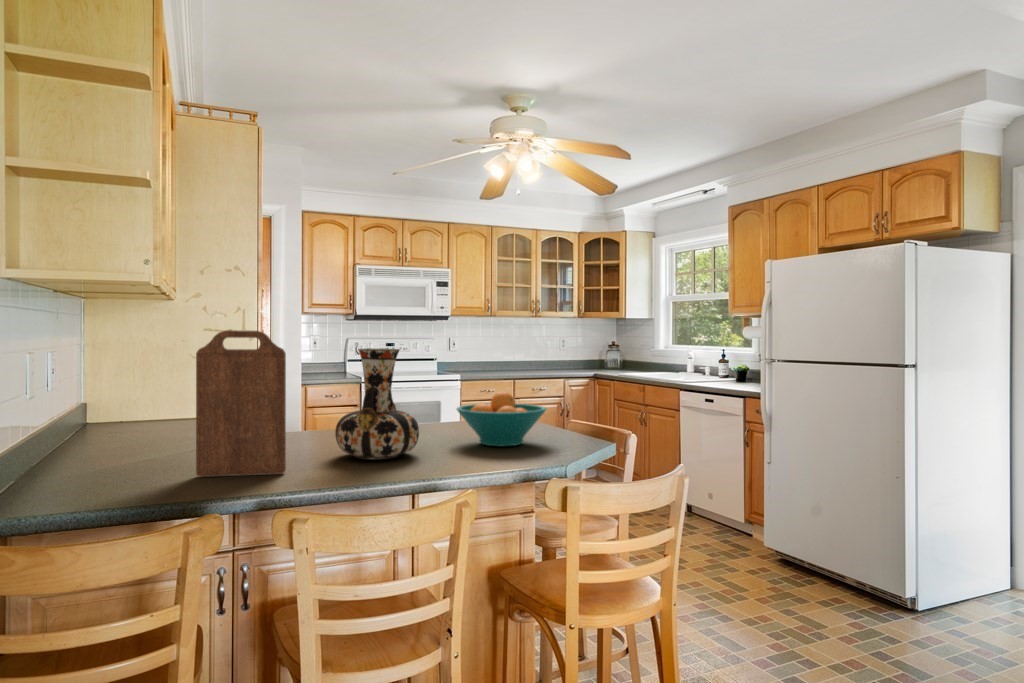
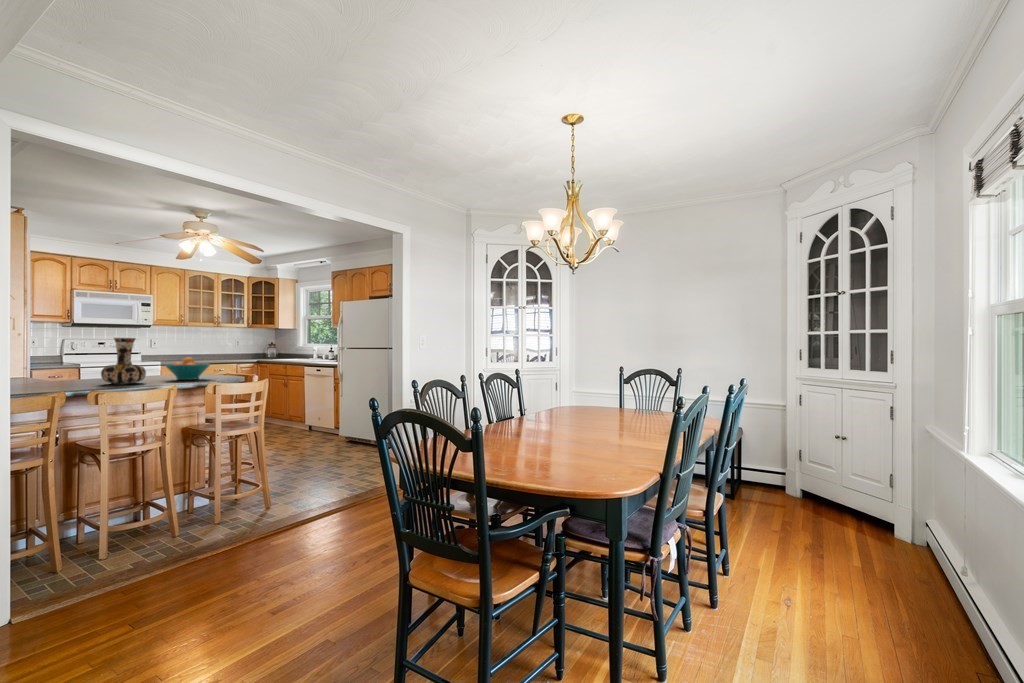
cutting board: present [196,330,286,477] -> none [32,328,80,390]

